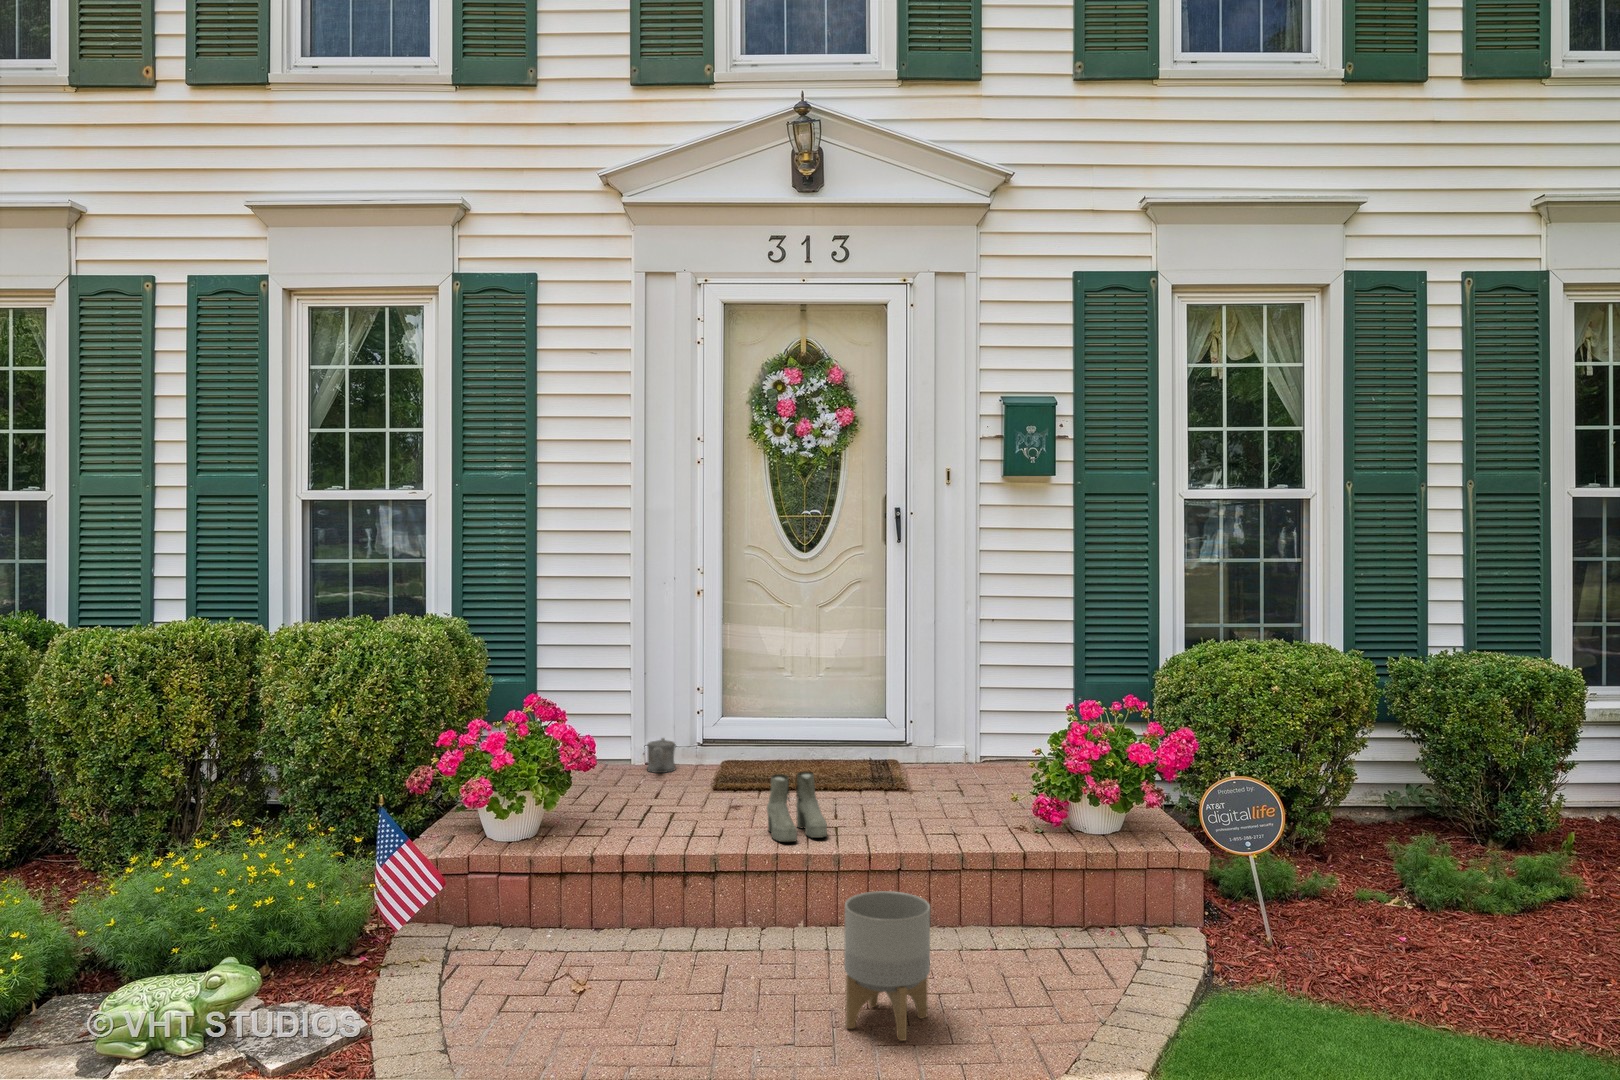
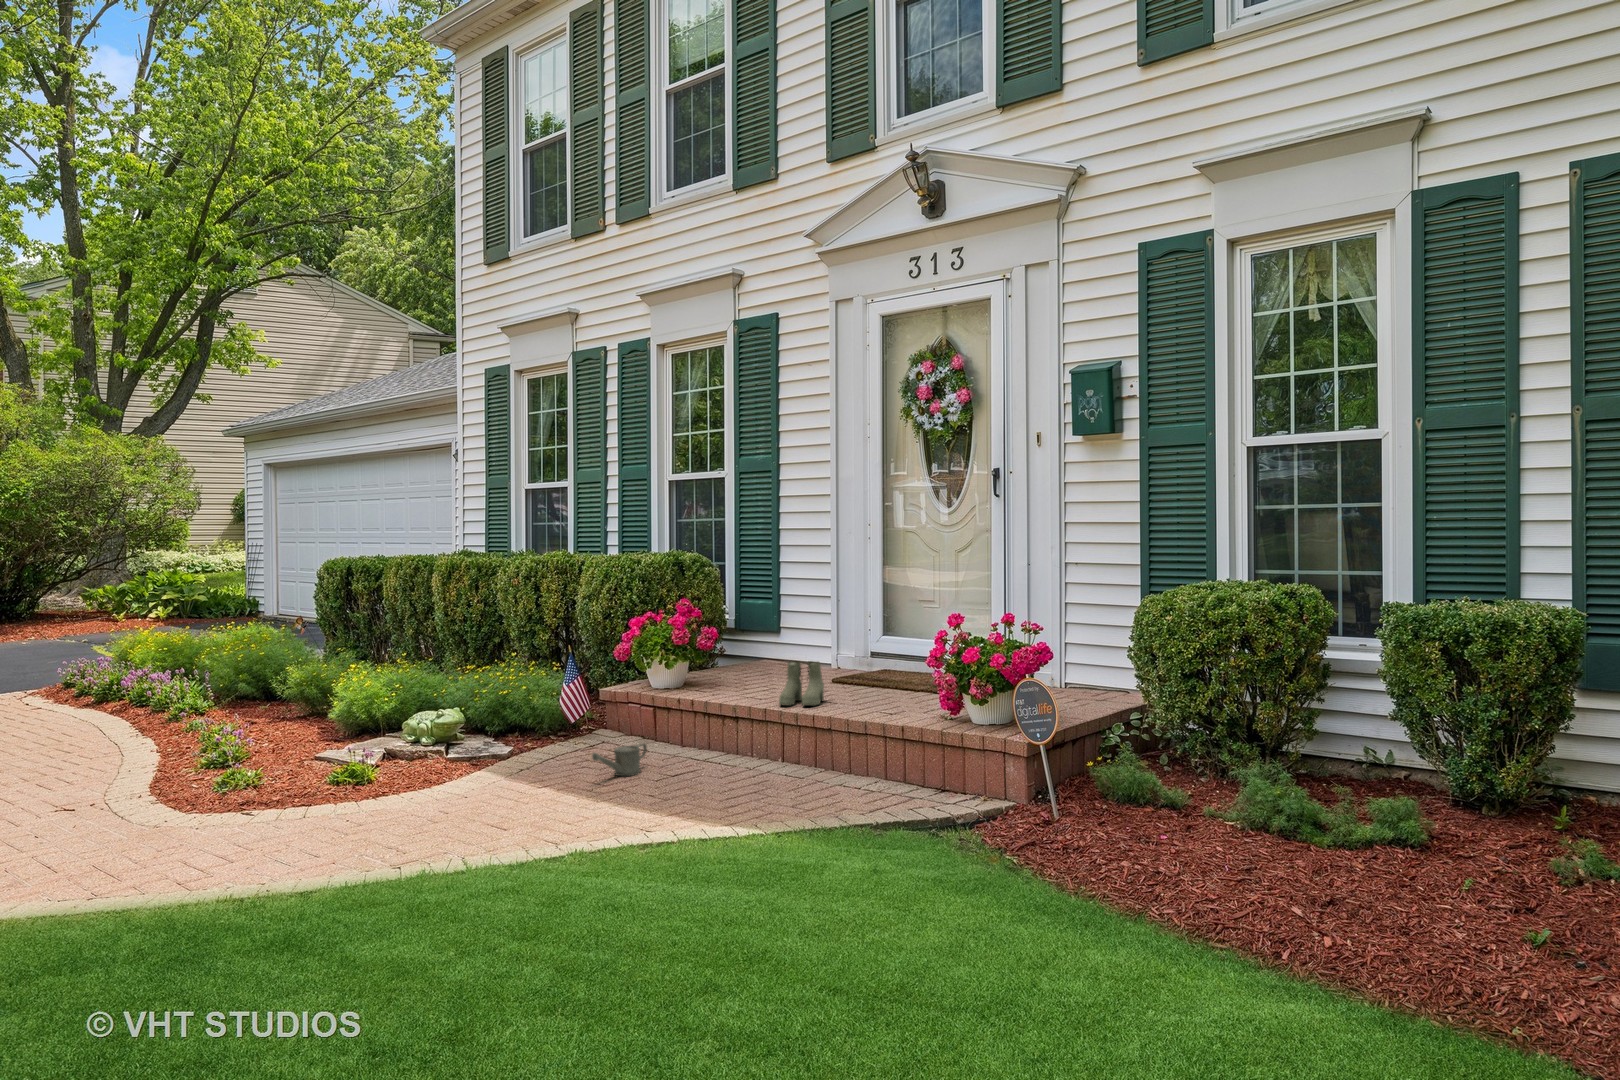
watering can: present [647,738,676,773] -> present [592,744,647,776]
planter: present [844,891,930,1041] -> none [691,726,747,814]

